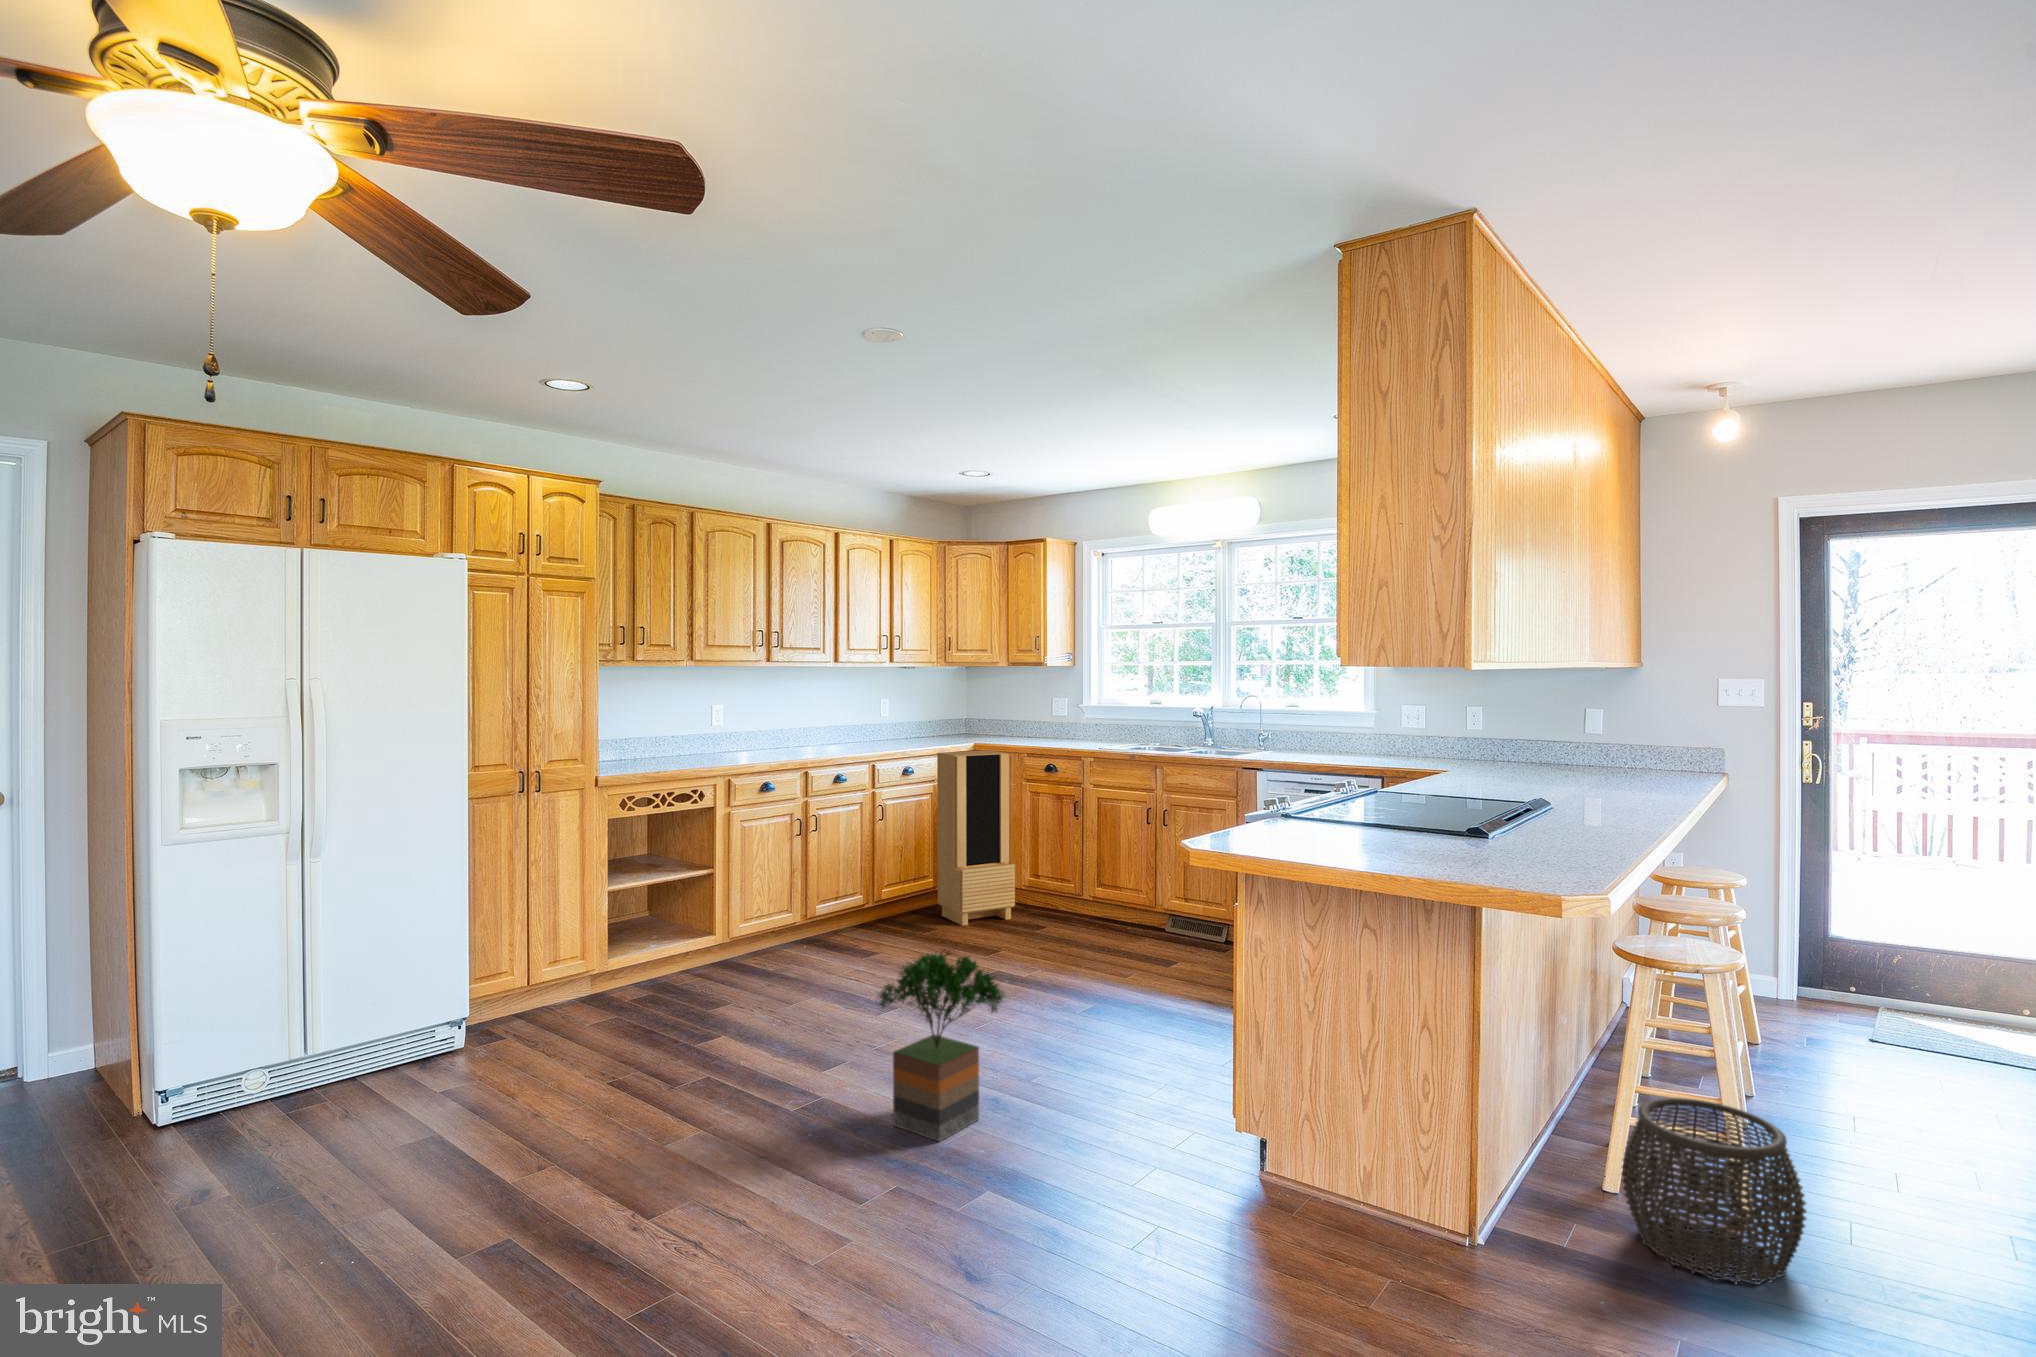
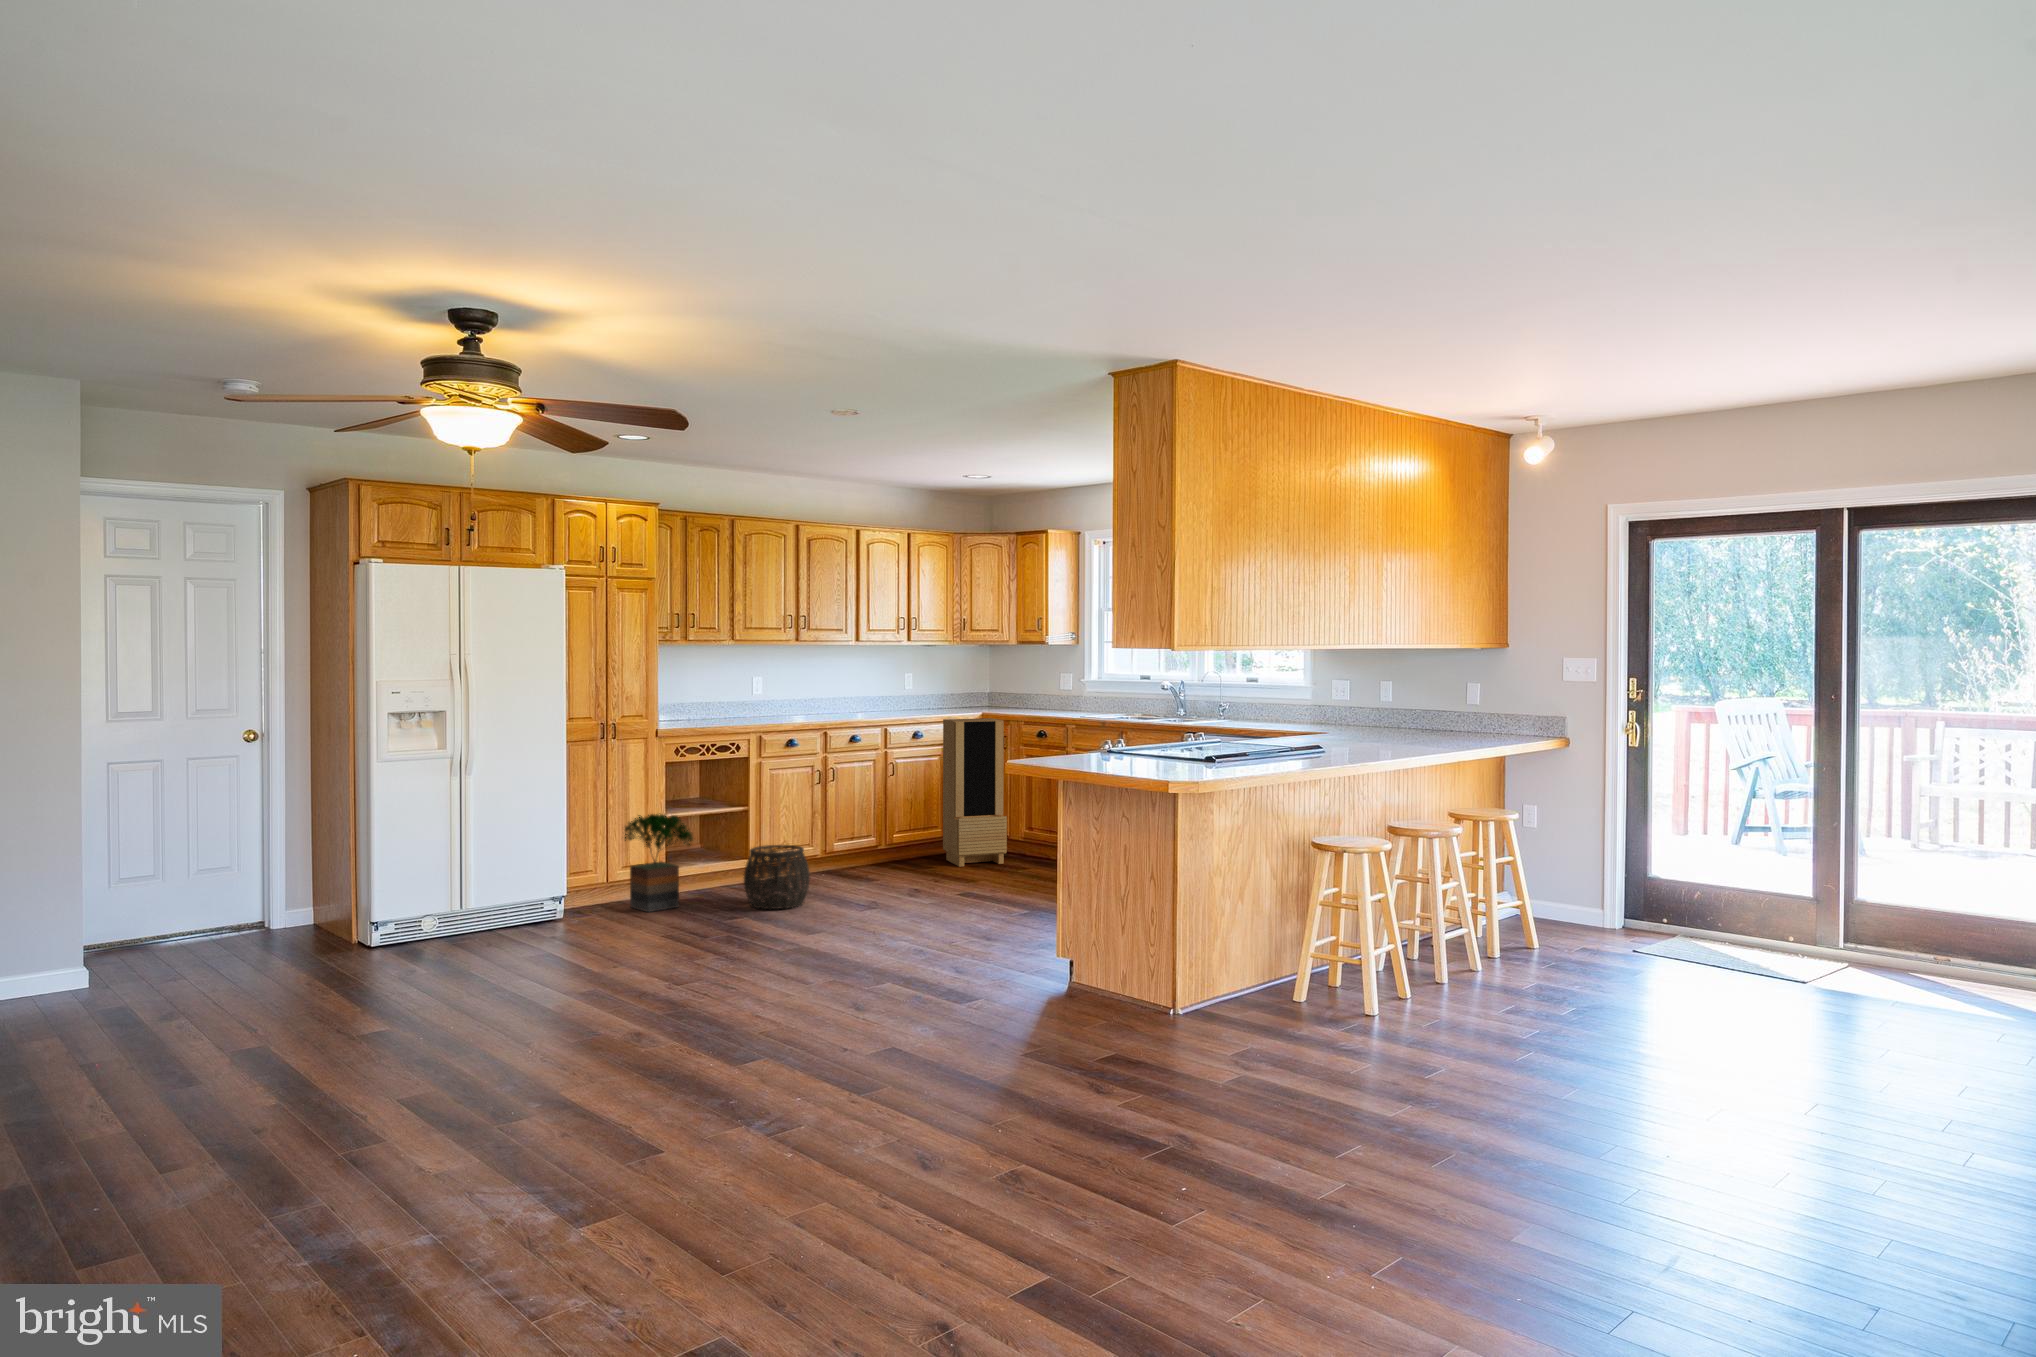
potted tree: present [879,953,1005,1141] -> present [625,813,693,912]
woven basket: present [1621,1098,1806,1285] -> present [744,845,810,910]

